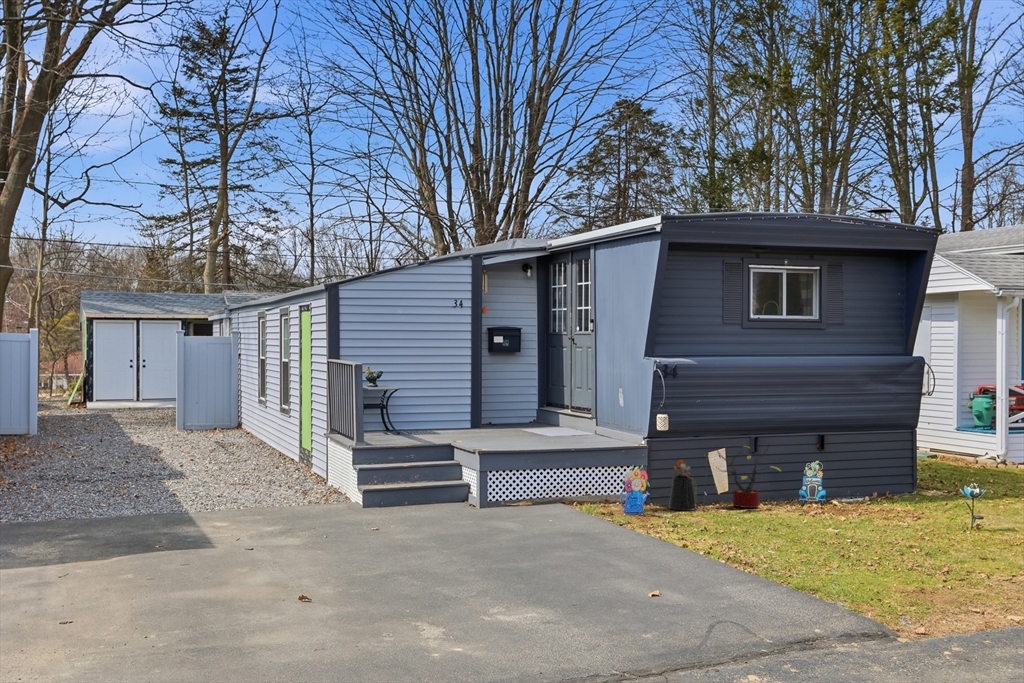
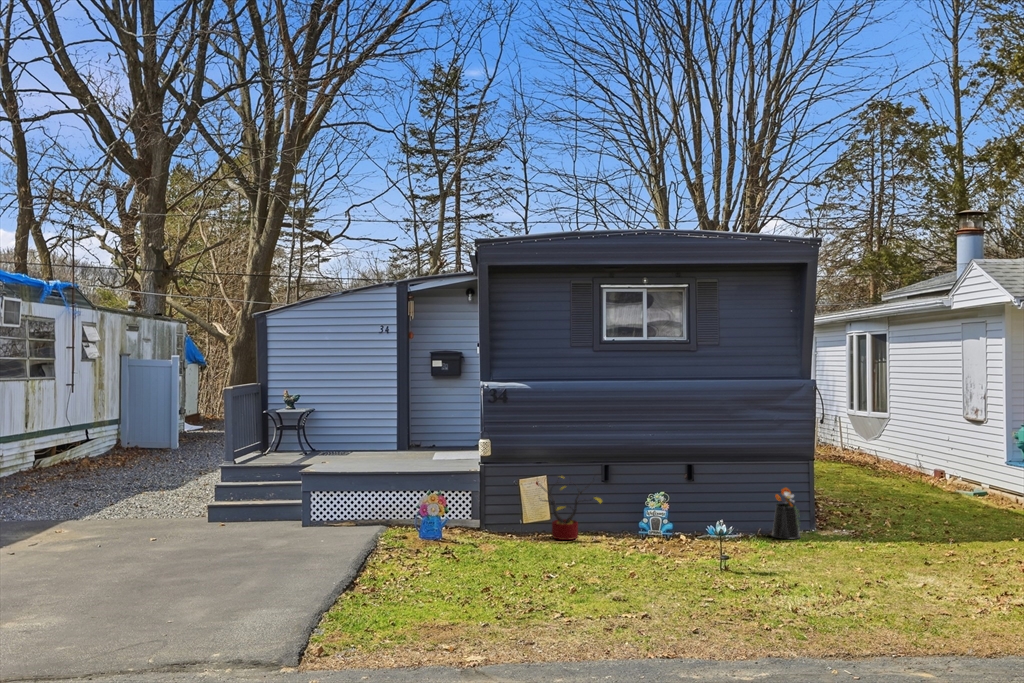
watering can: present [668,460,696,511] -> present [772,487,800,539]

